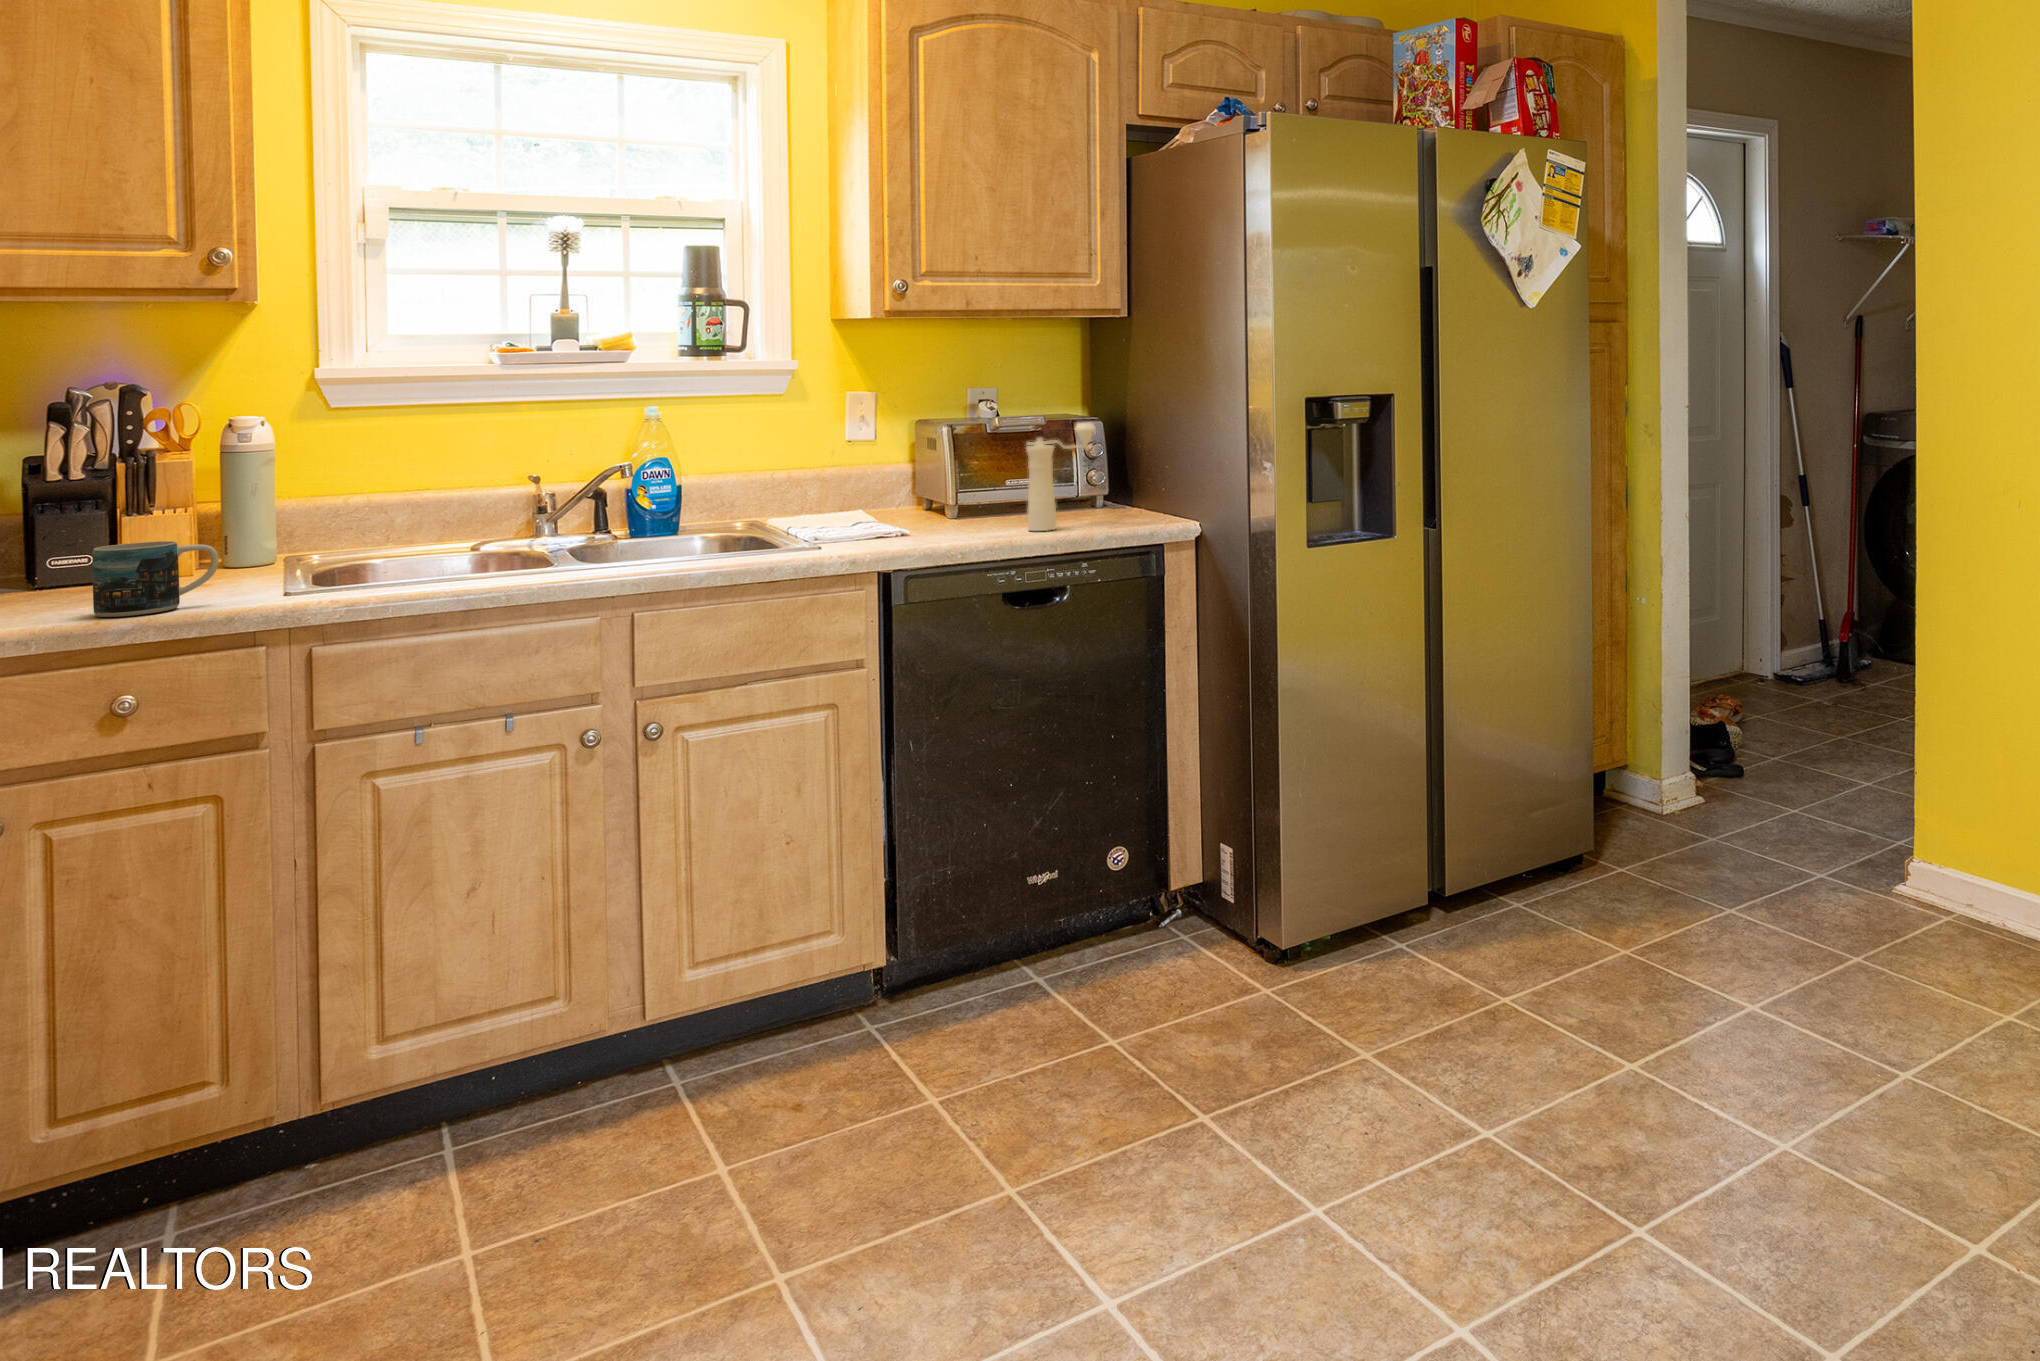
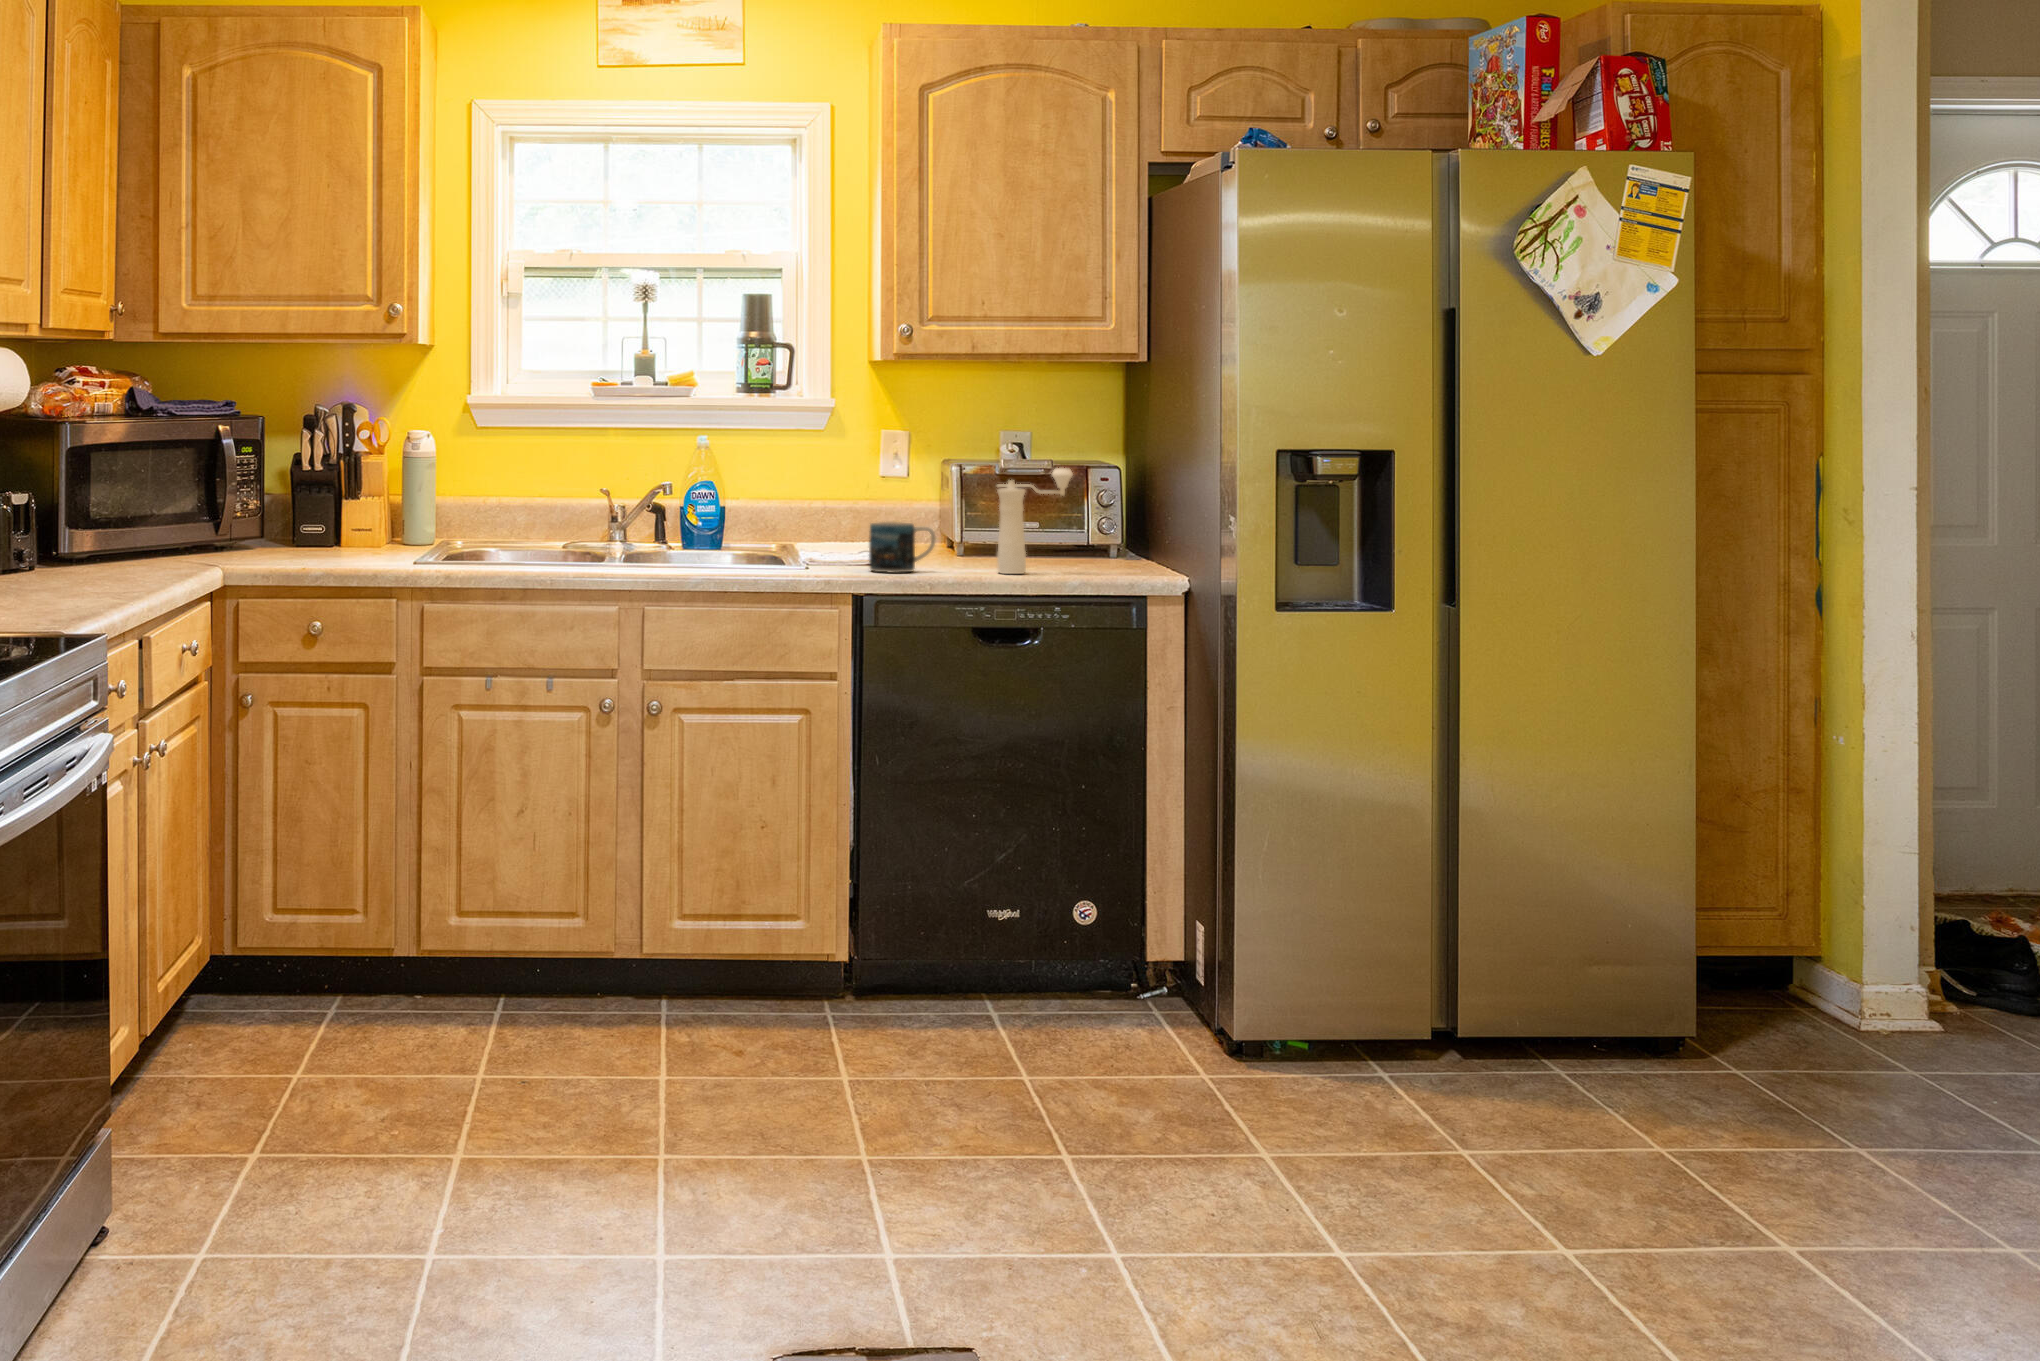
mug: present [92,541,218,617] -> present [869,522,936,573]

